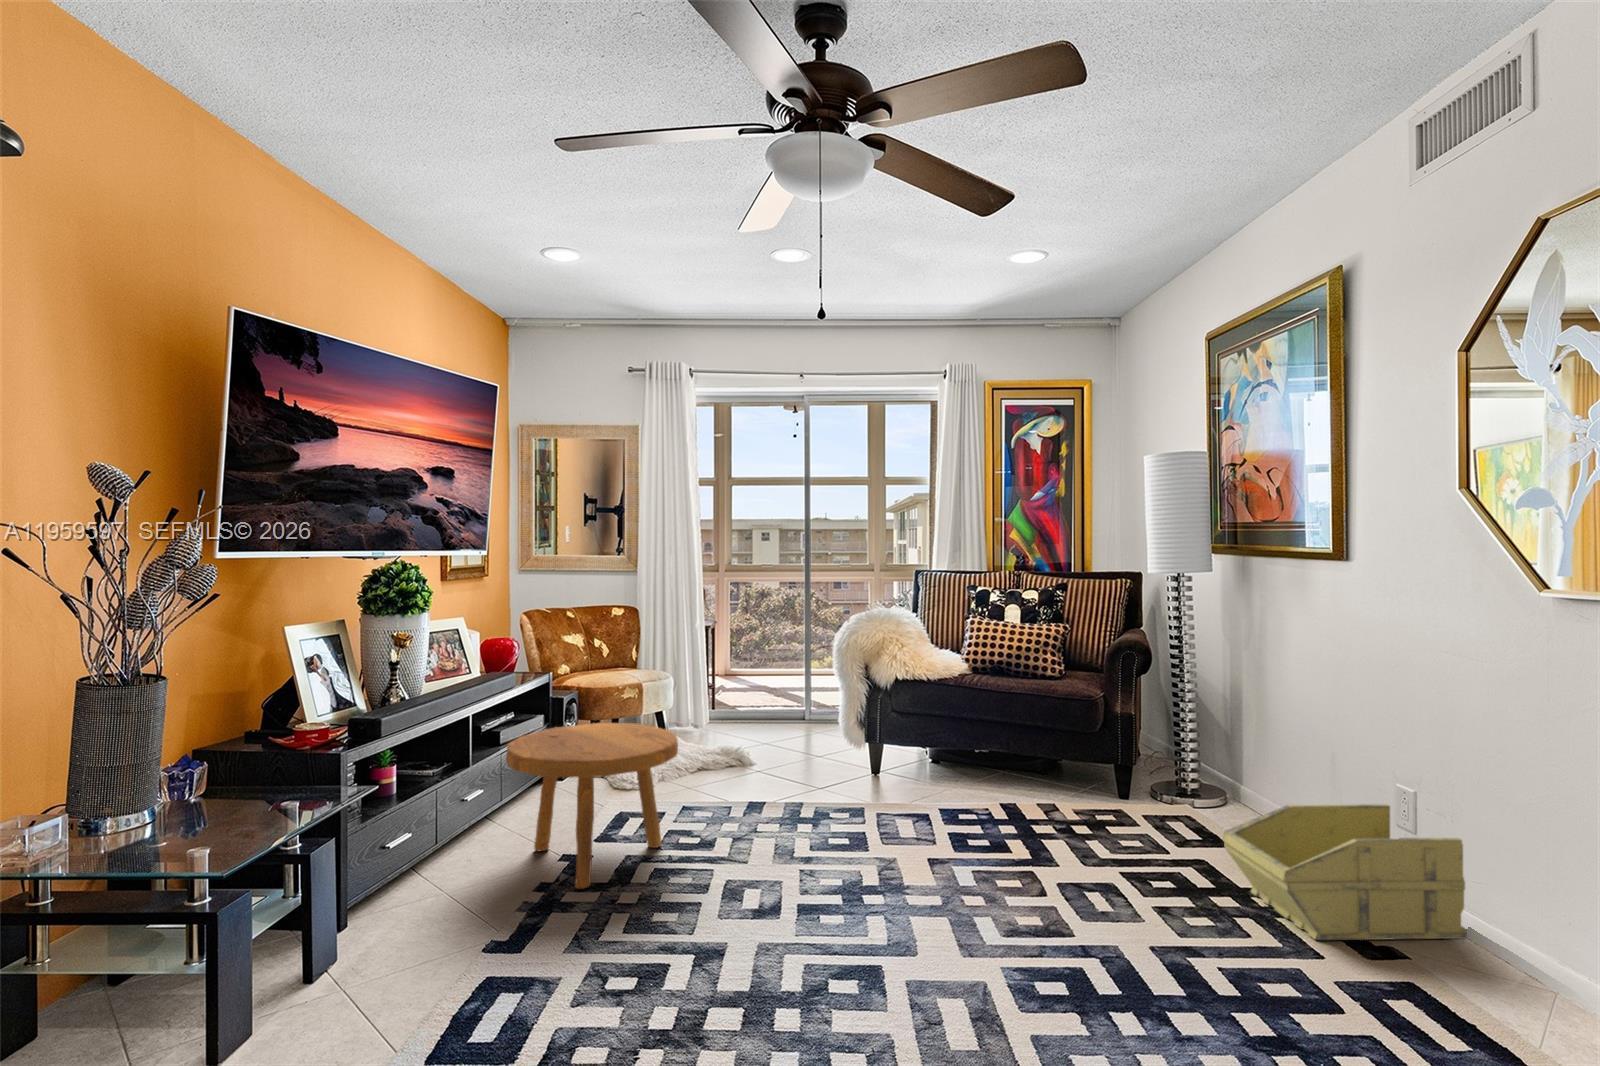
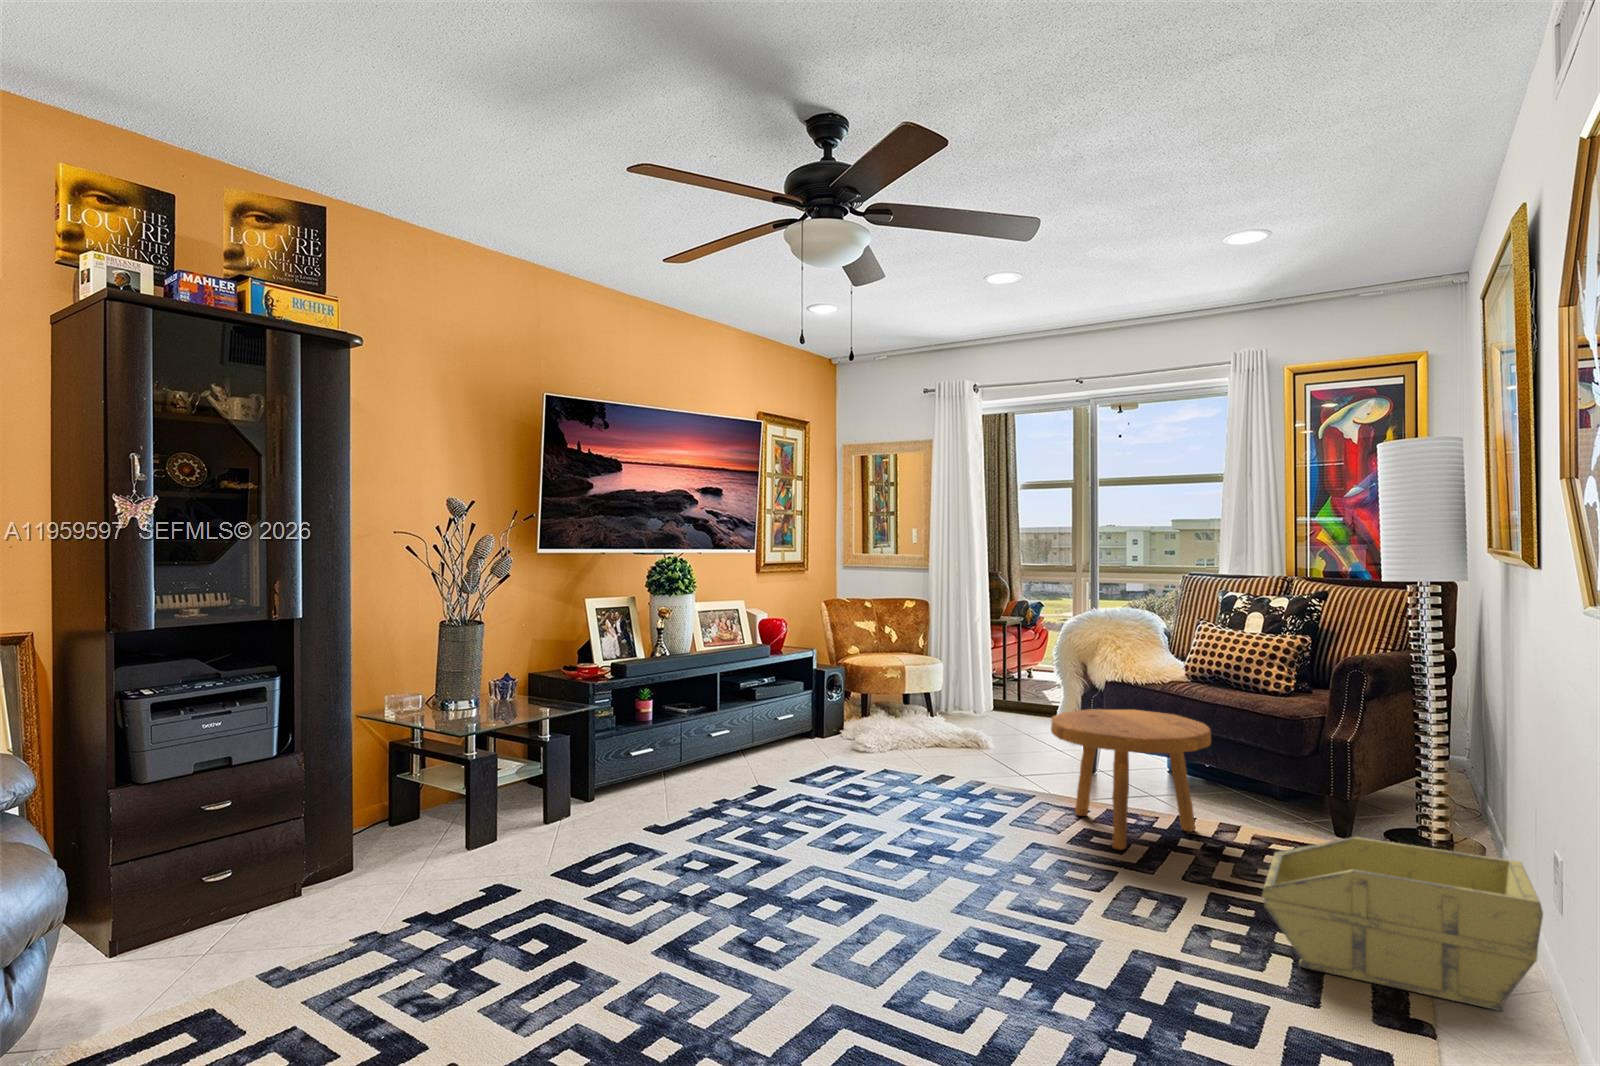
footstool: present [506,723,678,889] -> present [1051,709,1211,850]

